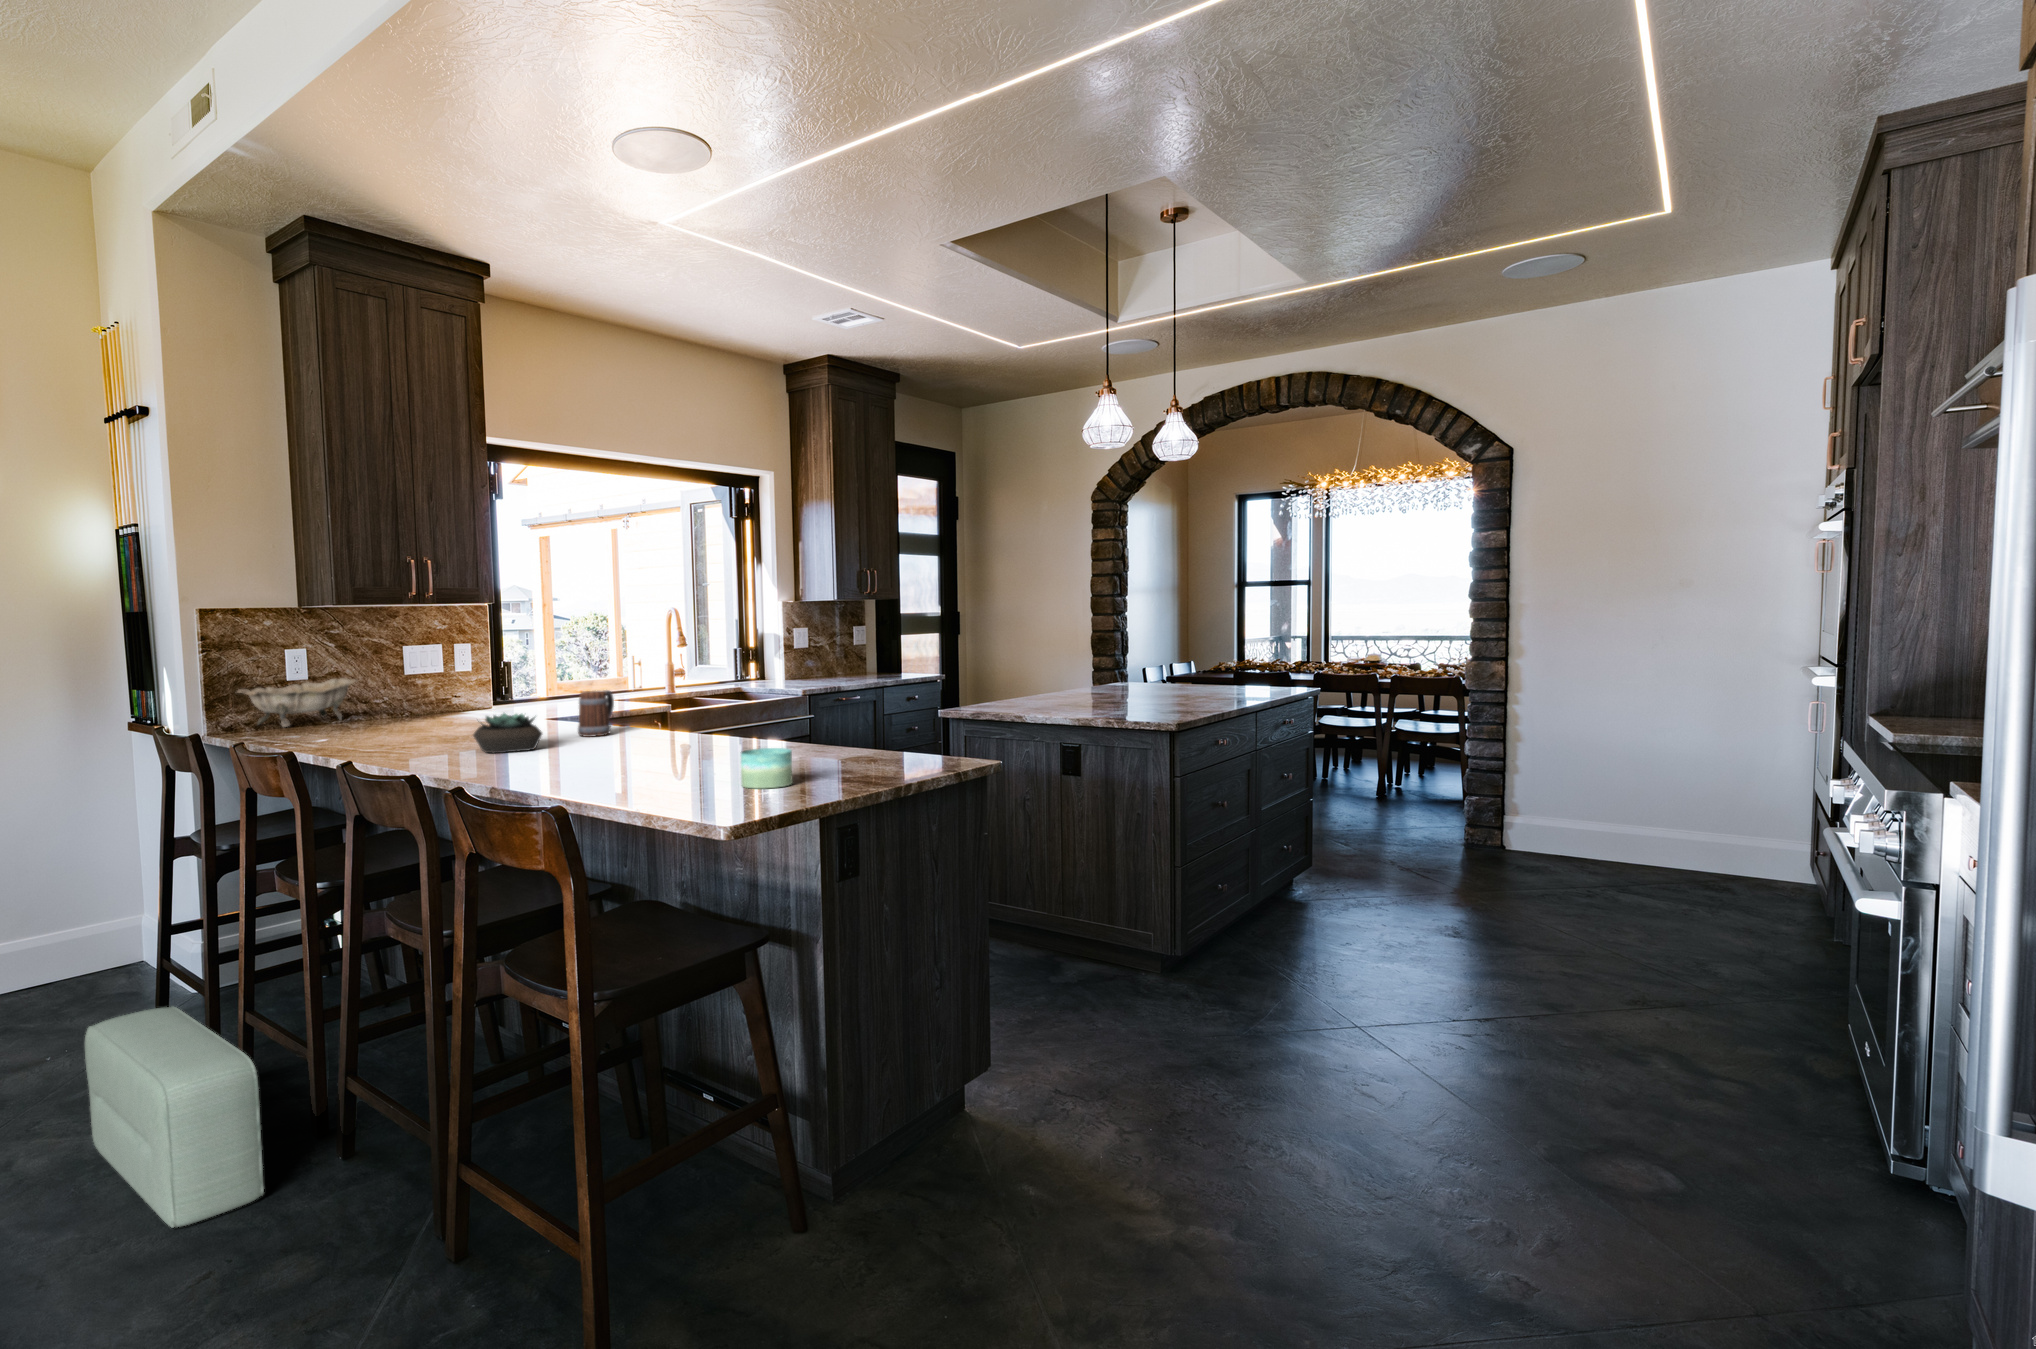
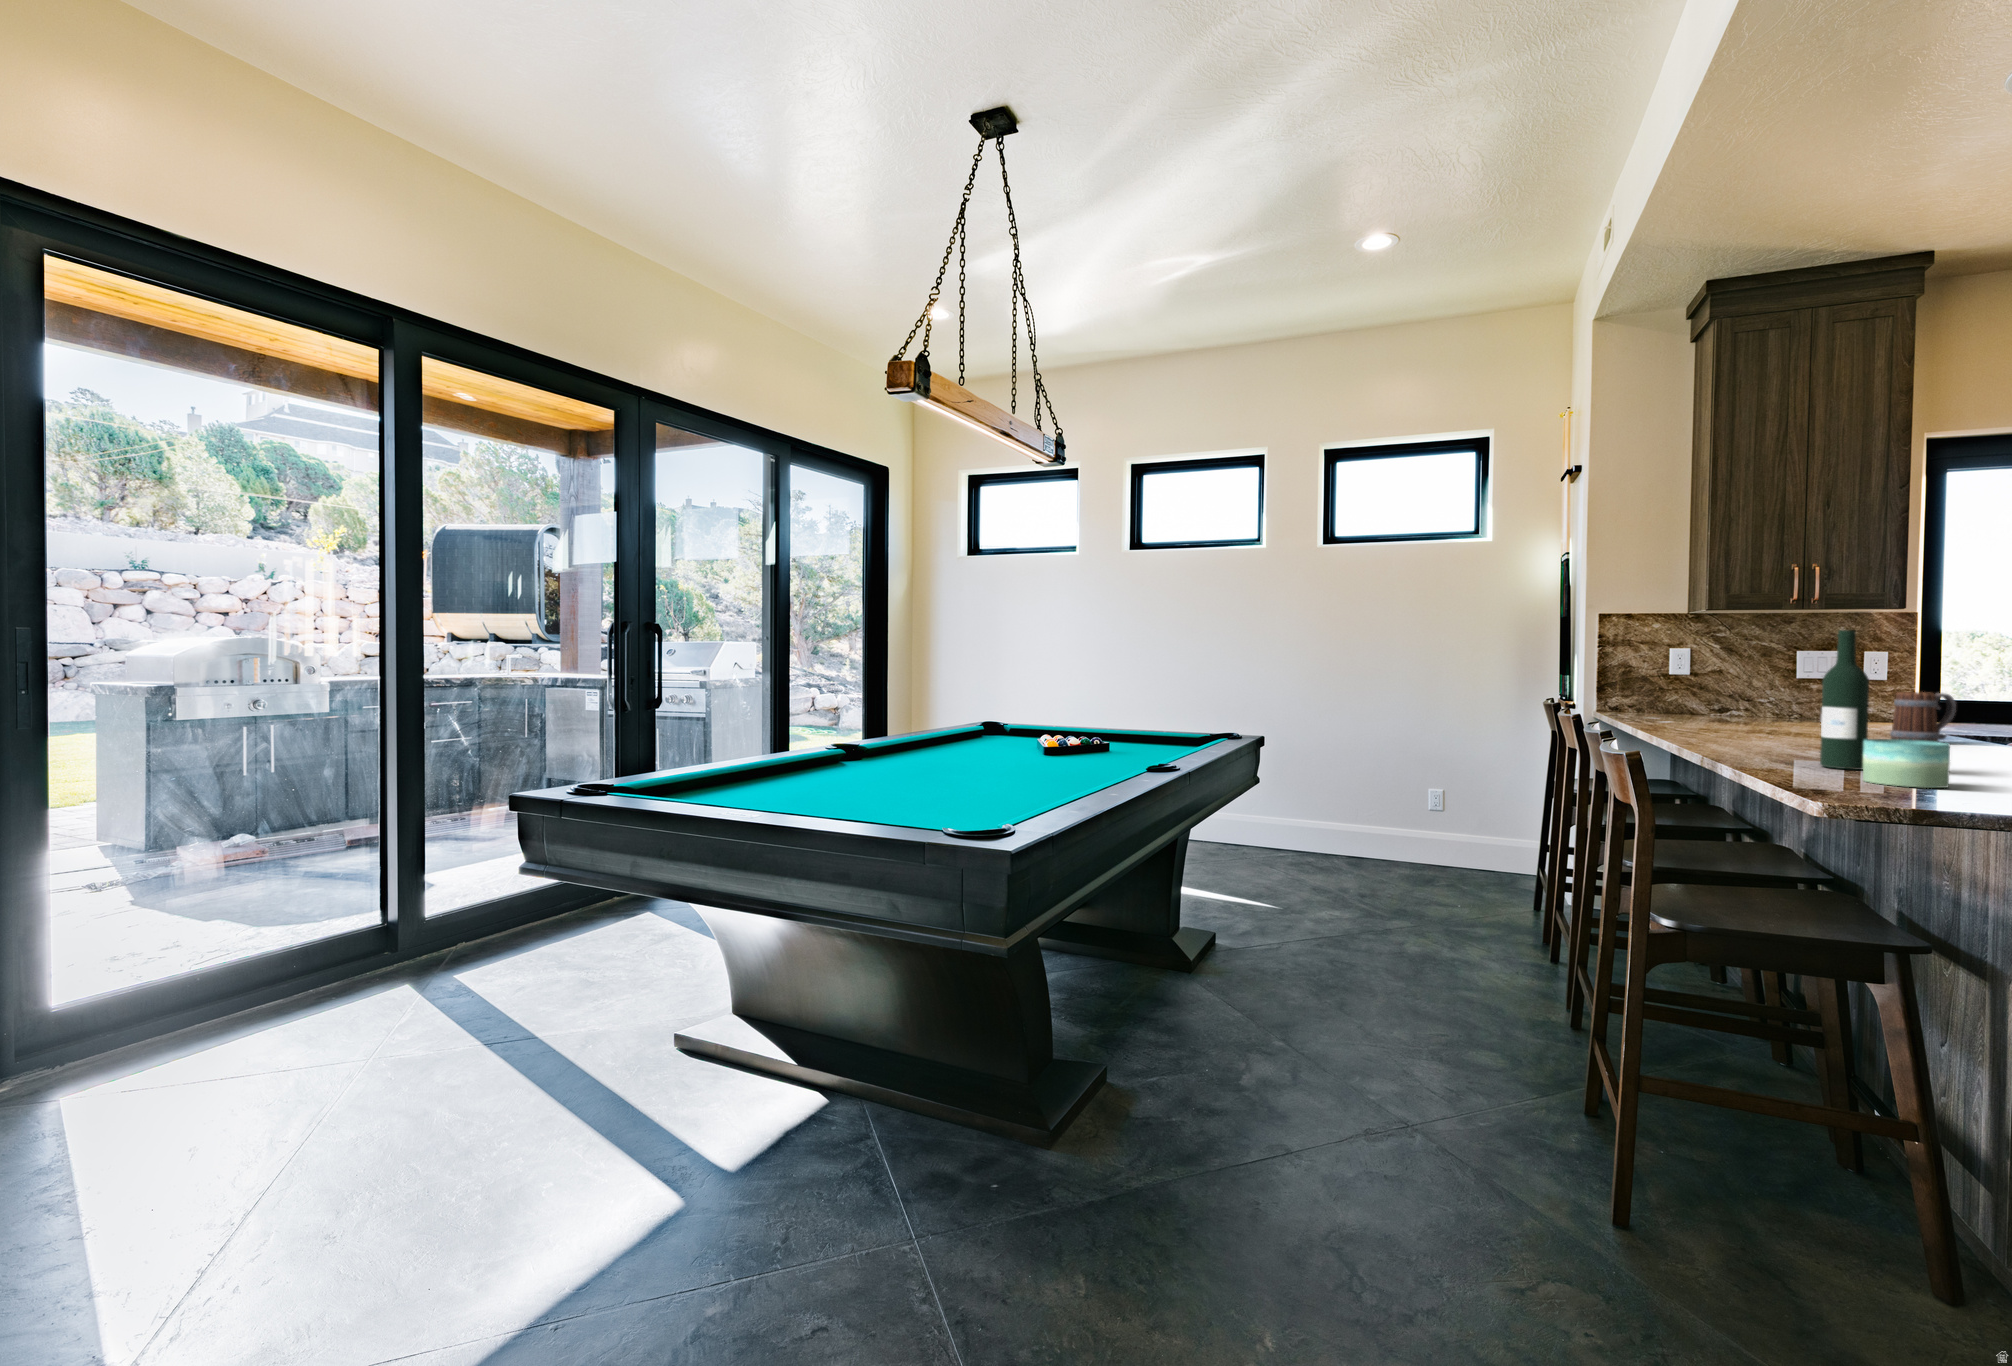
wine bottle: none [669,657,703,778] -> present [1820,630,1869,770]
decorative bowl: present [238,678,358,727] -> none [1625,676,1738,714]
succulent plant: present [473,713,542,753] -> none [1722,700,1806,740]
pouf: present [85,1007,264,1228] -> none [1376,877,1460,1023]

